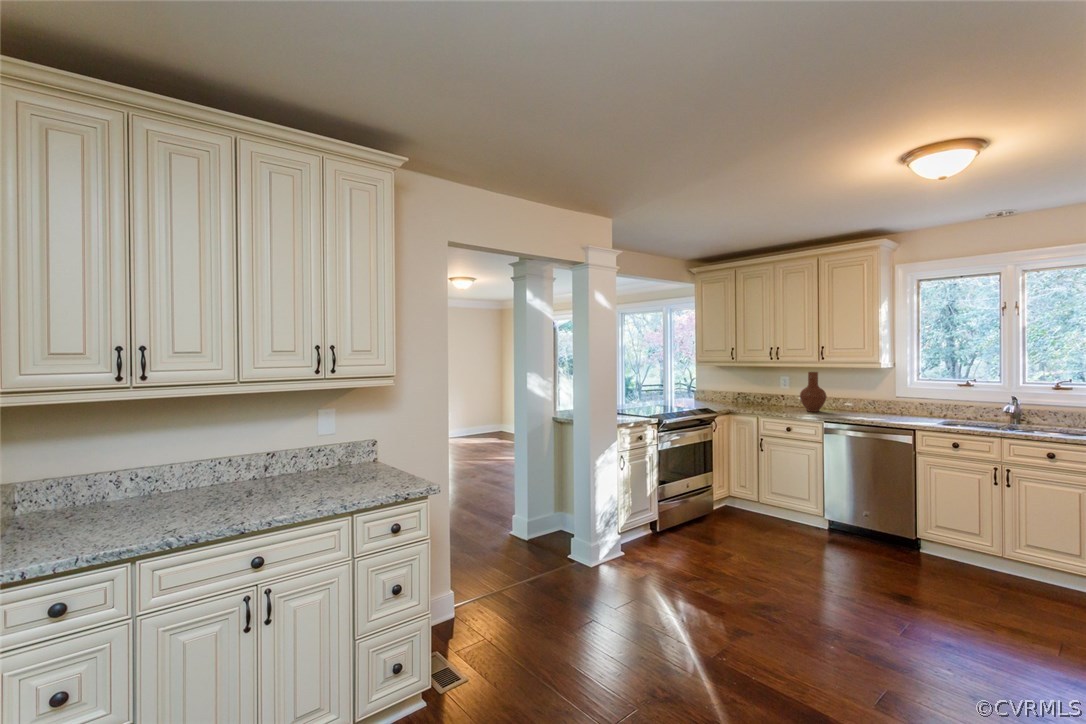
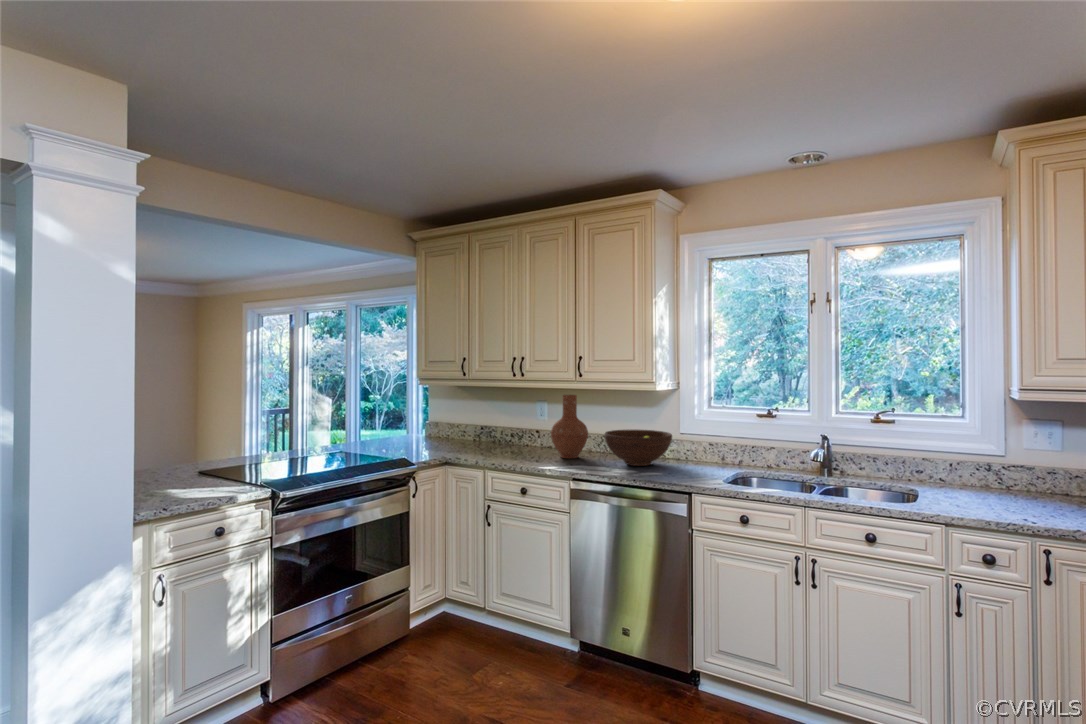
fruit bowl: none [842,394,893,416] -> present [604,430,672,466]

